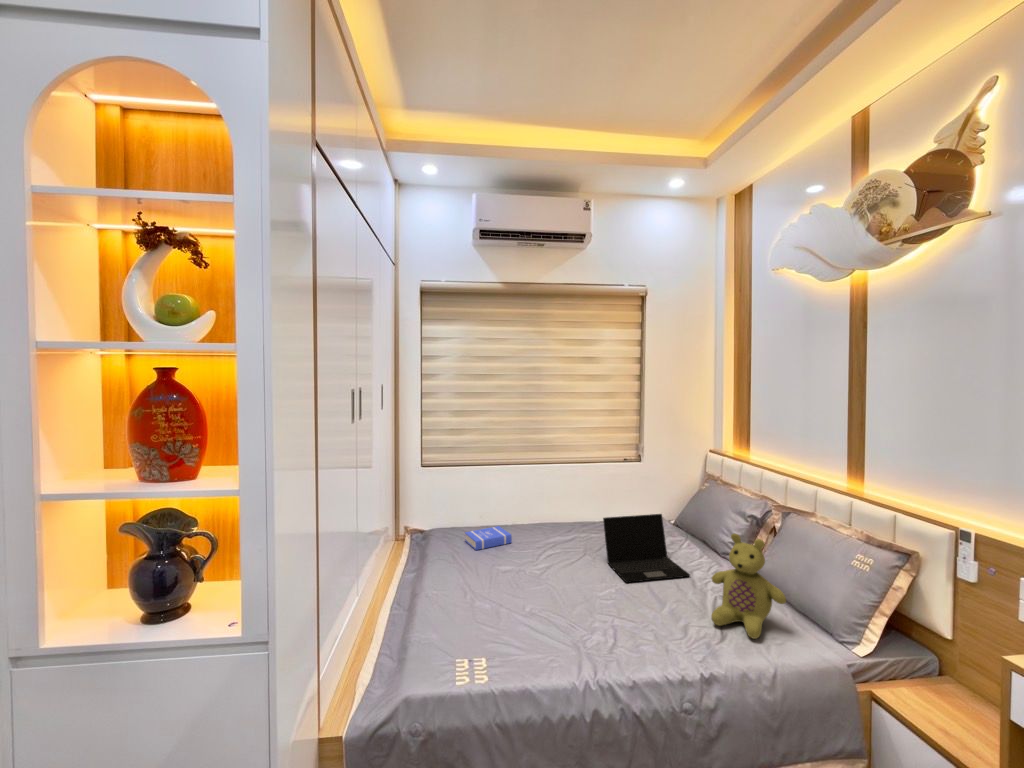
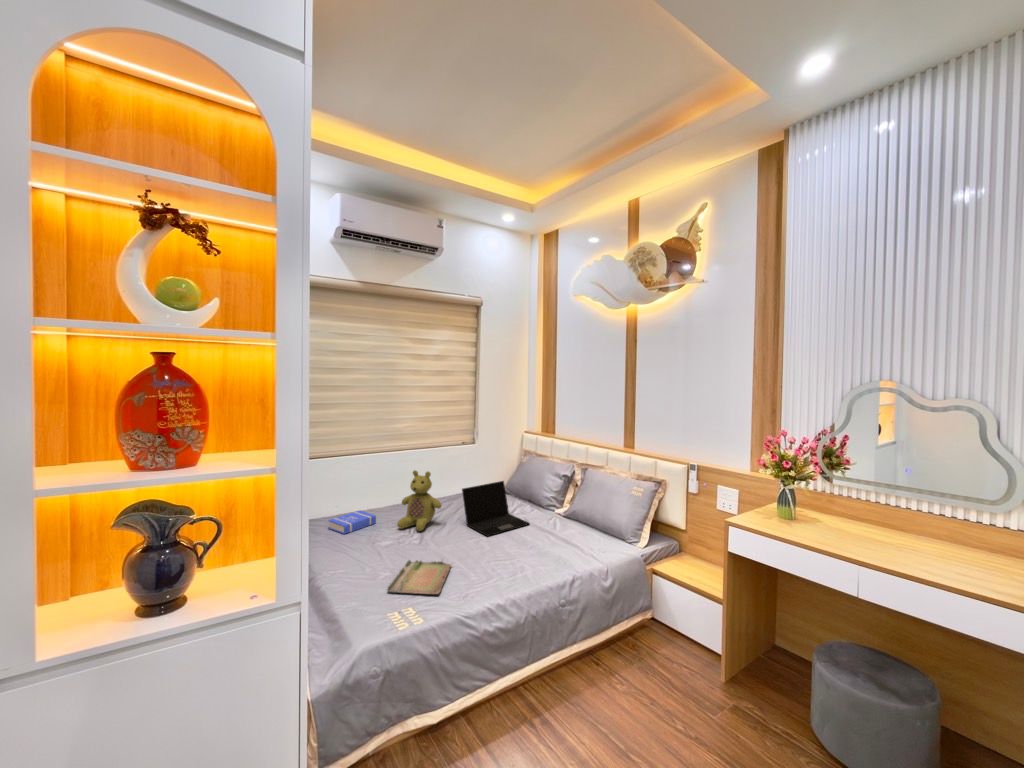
stuffed bear: present [711,533,786,639] -> present [397,471,442,531]
tray: none [481,594,565,645] -> present [387,560,451,594]

